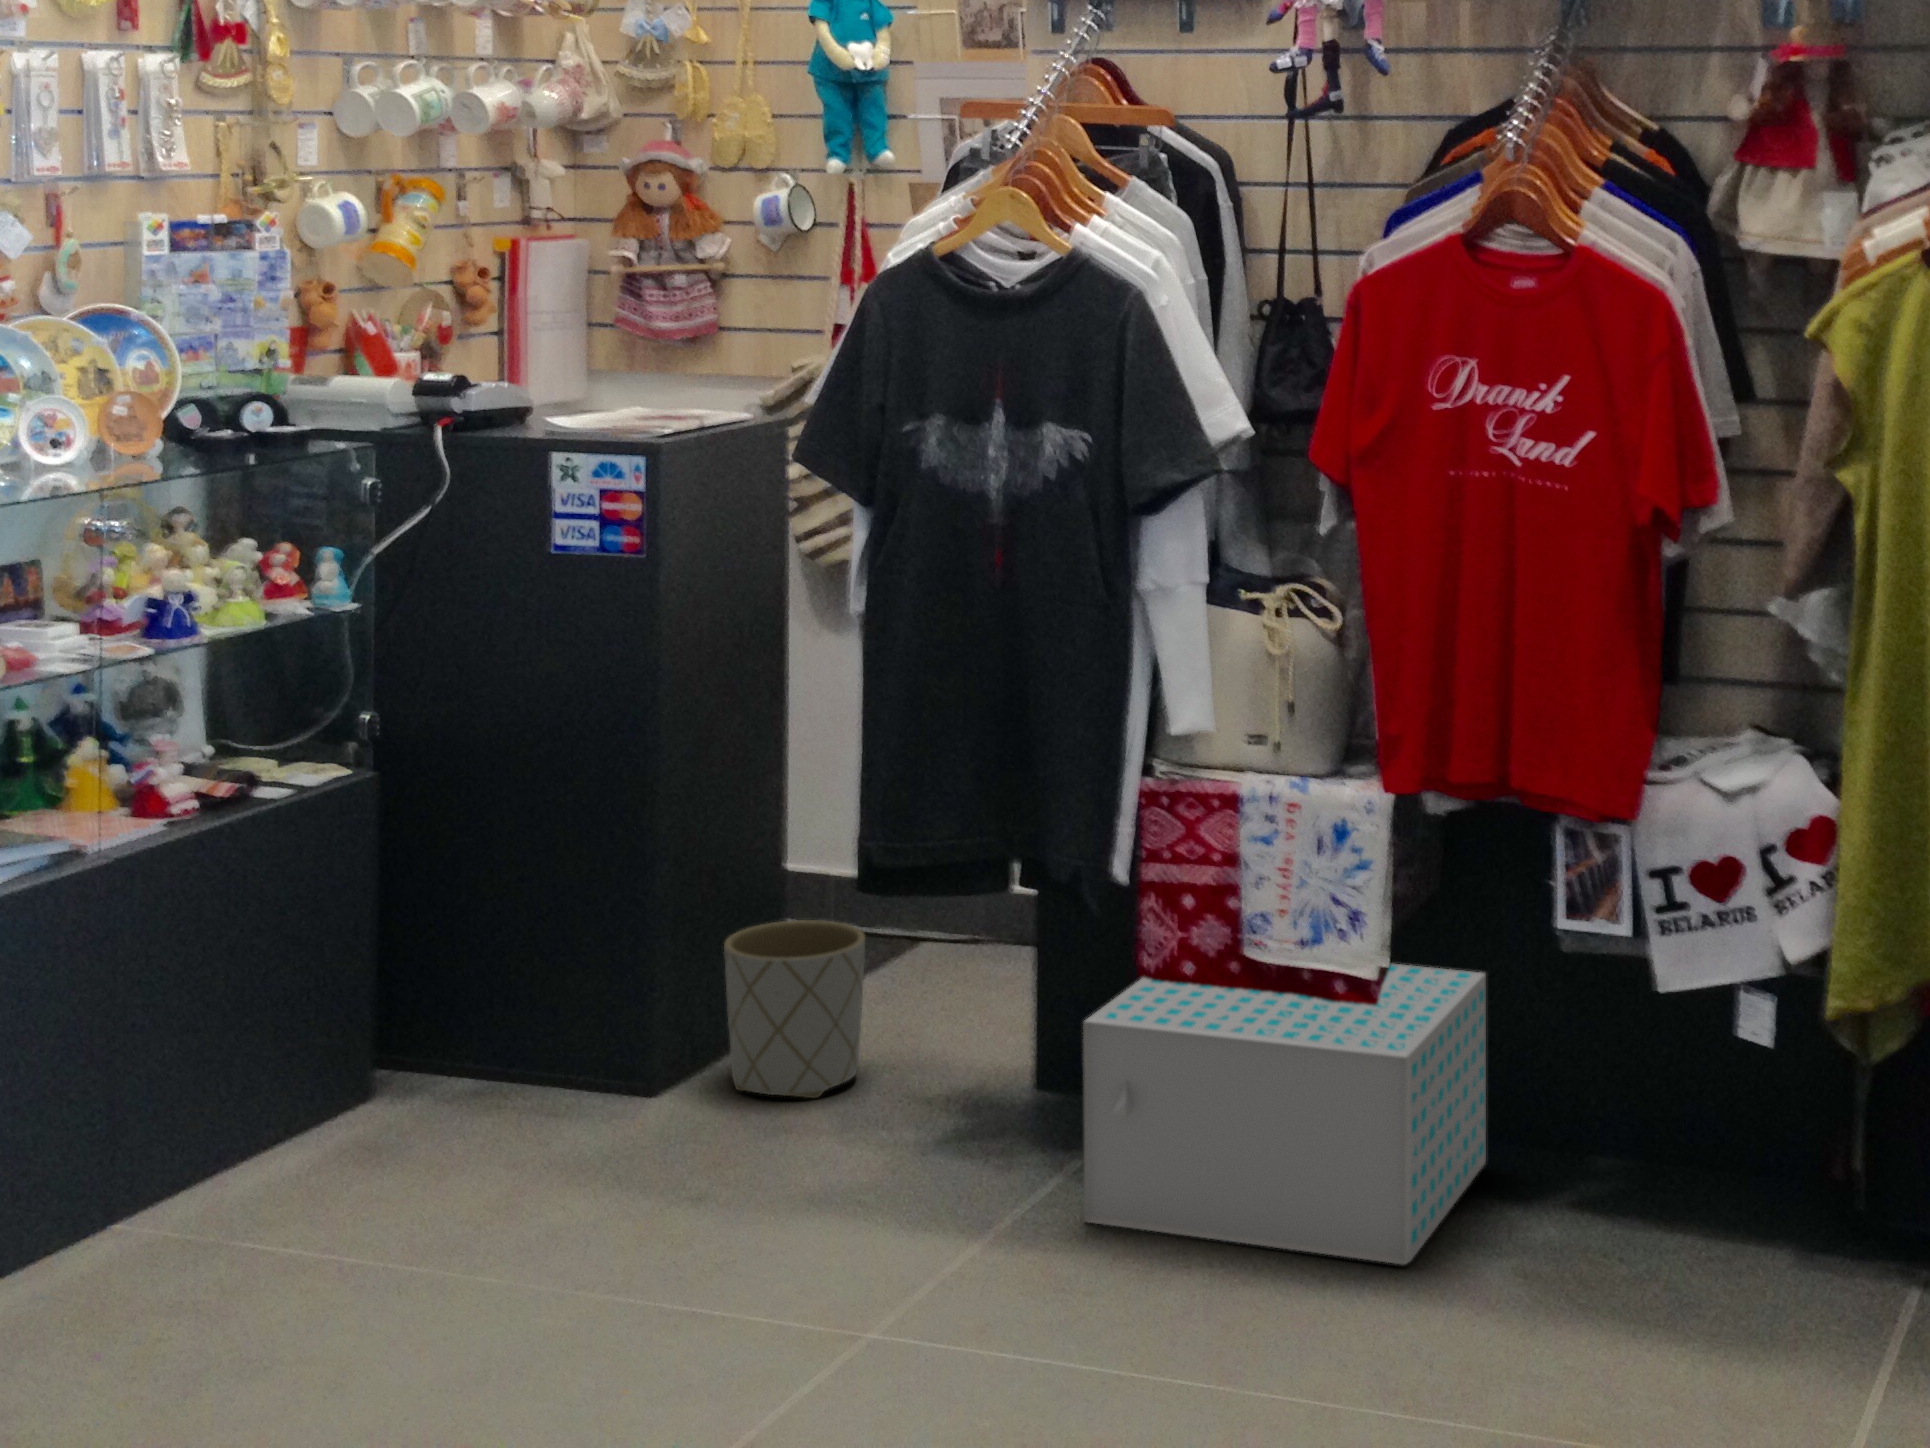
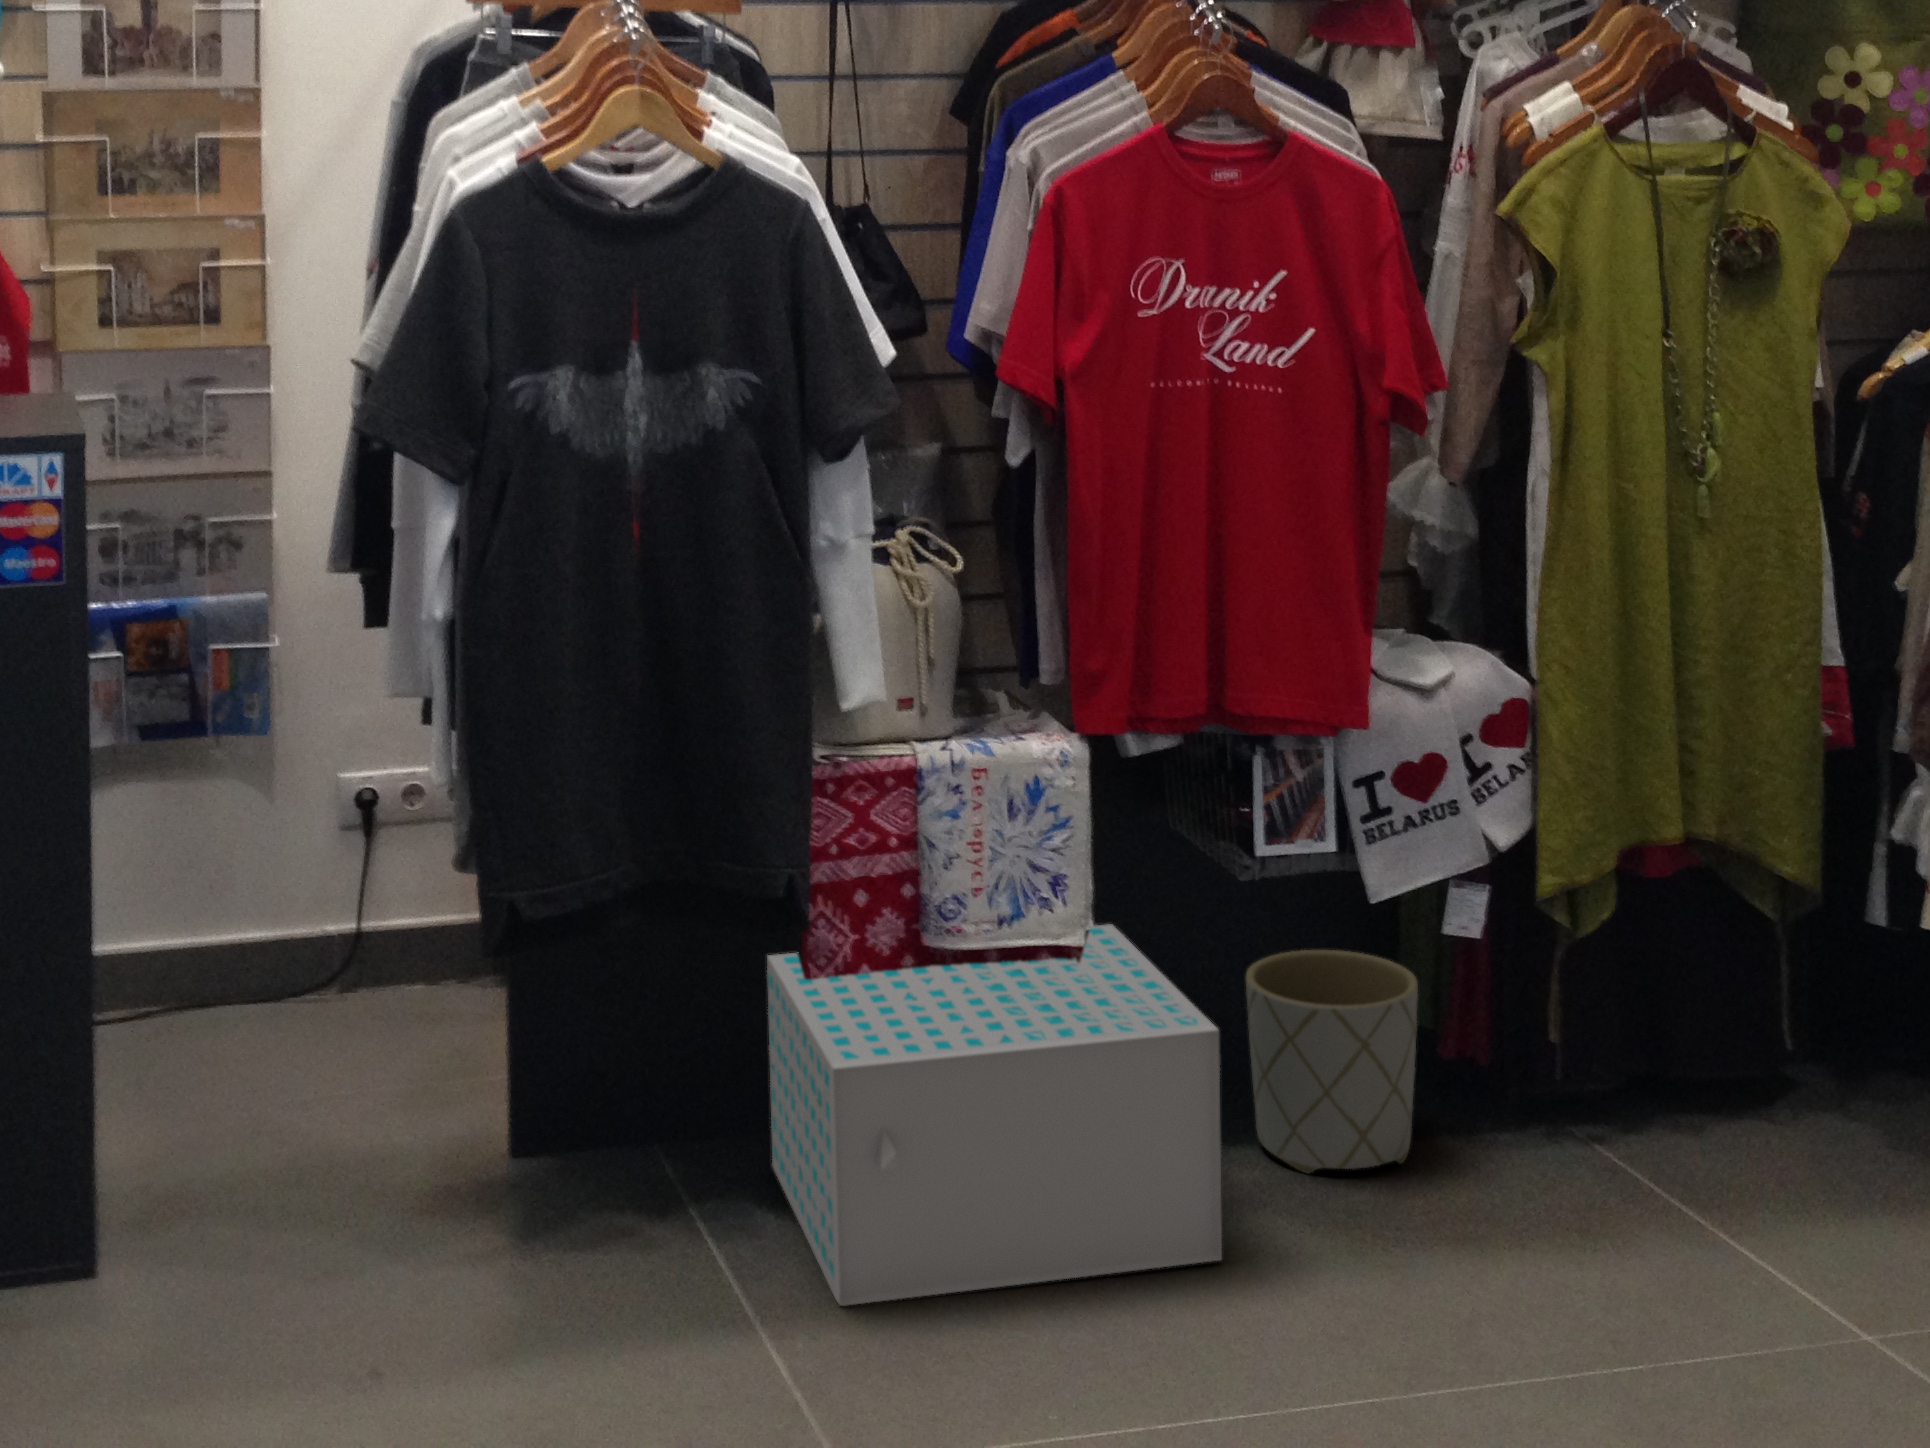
planter: present [724,920,865,1098] -> present [1246,950,1418,1173]

